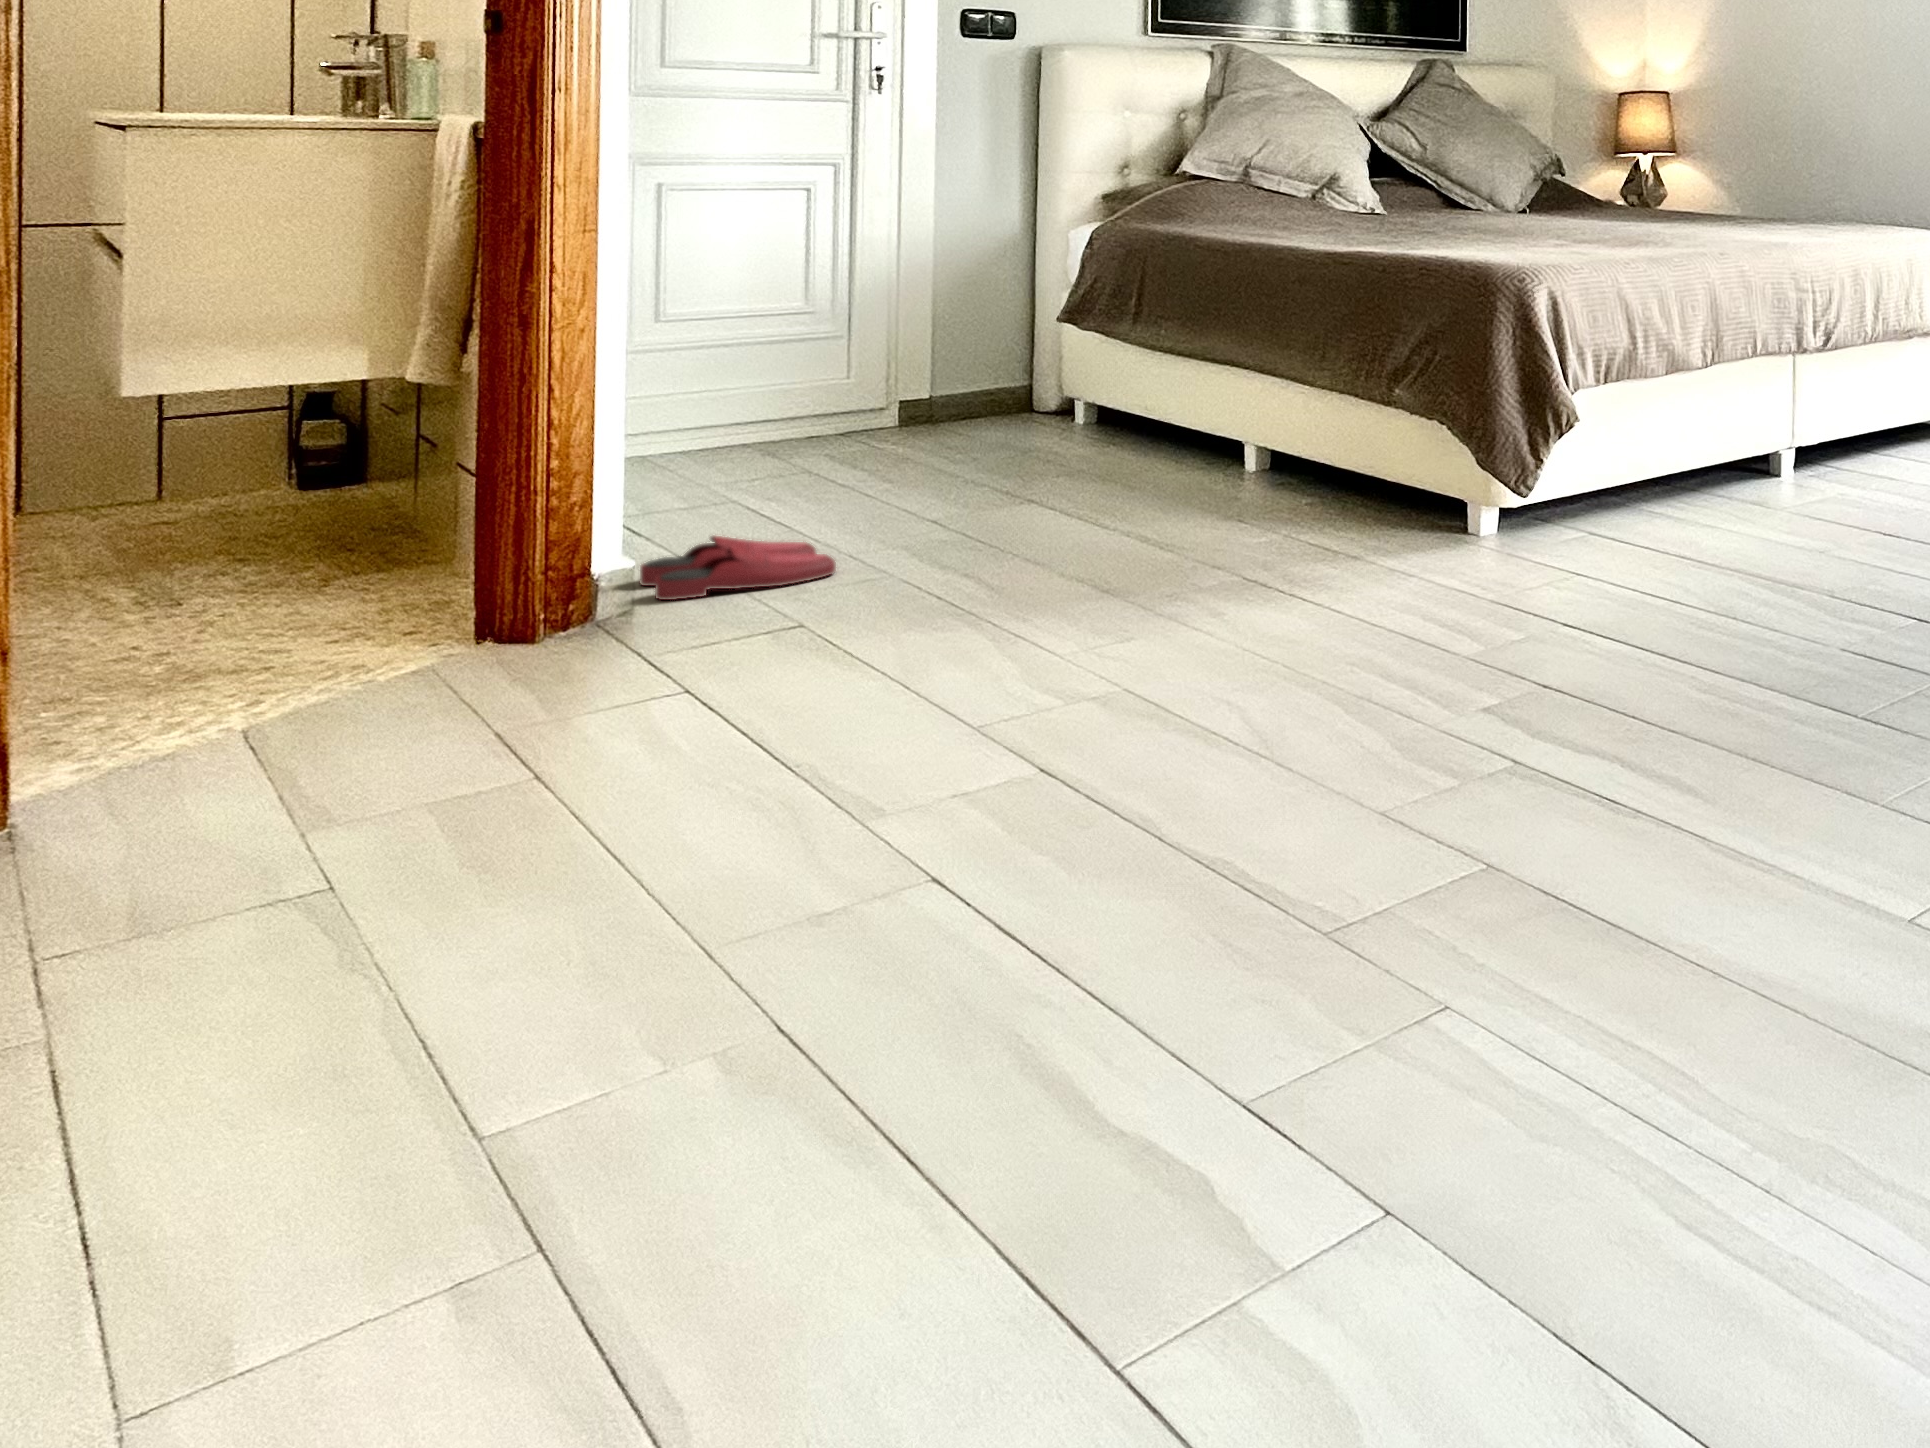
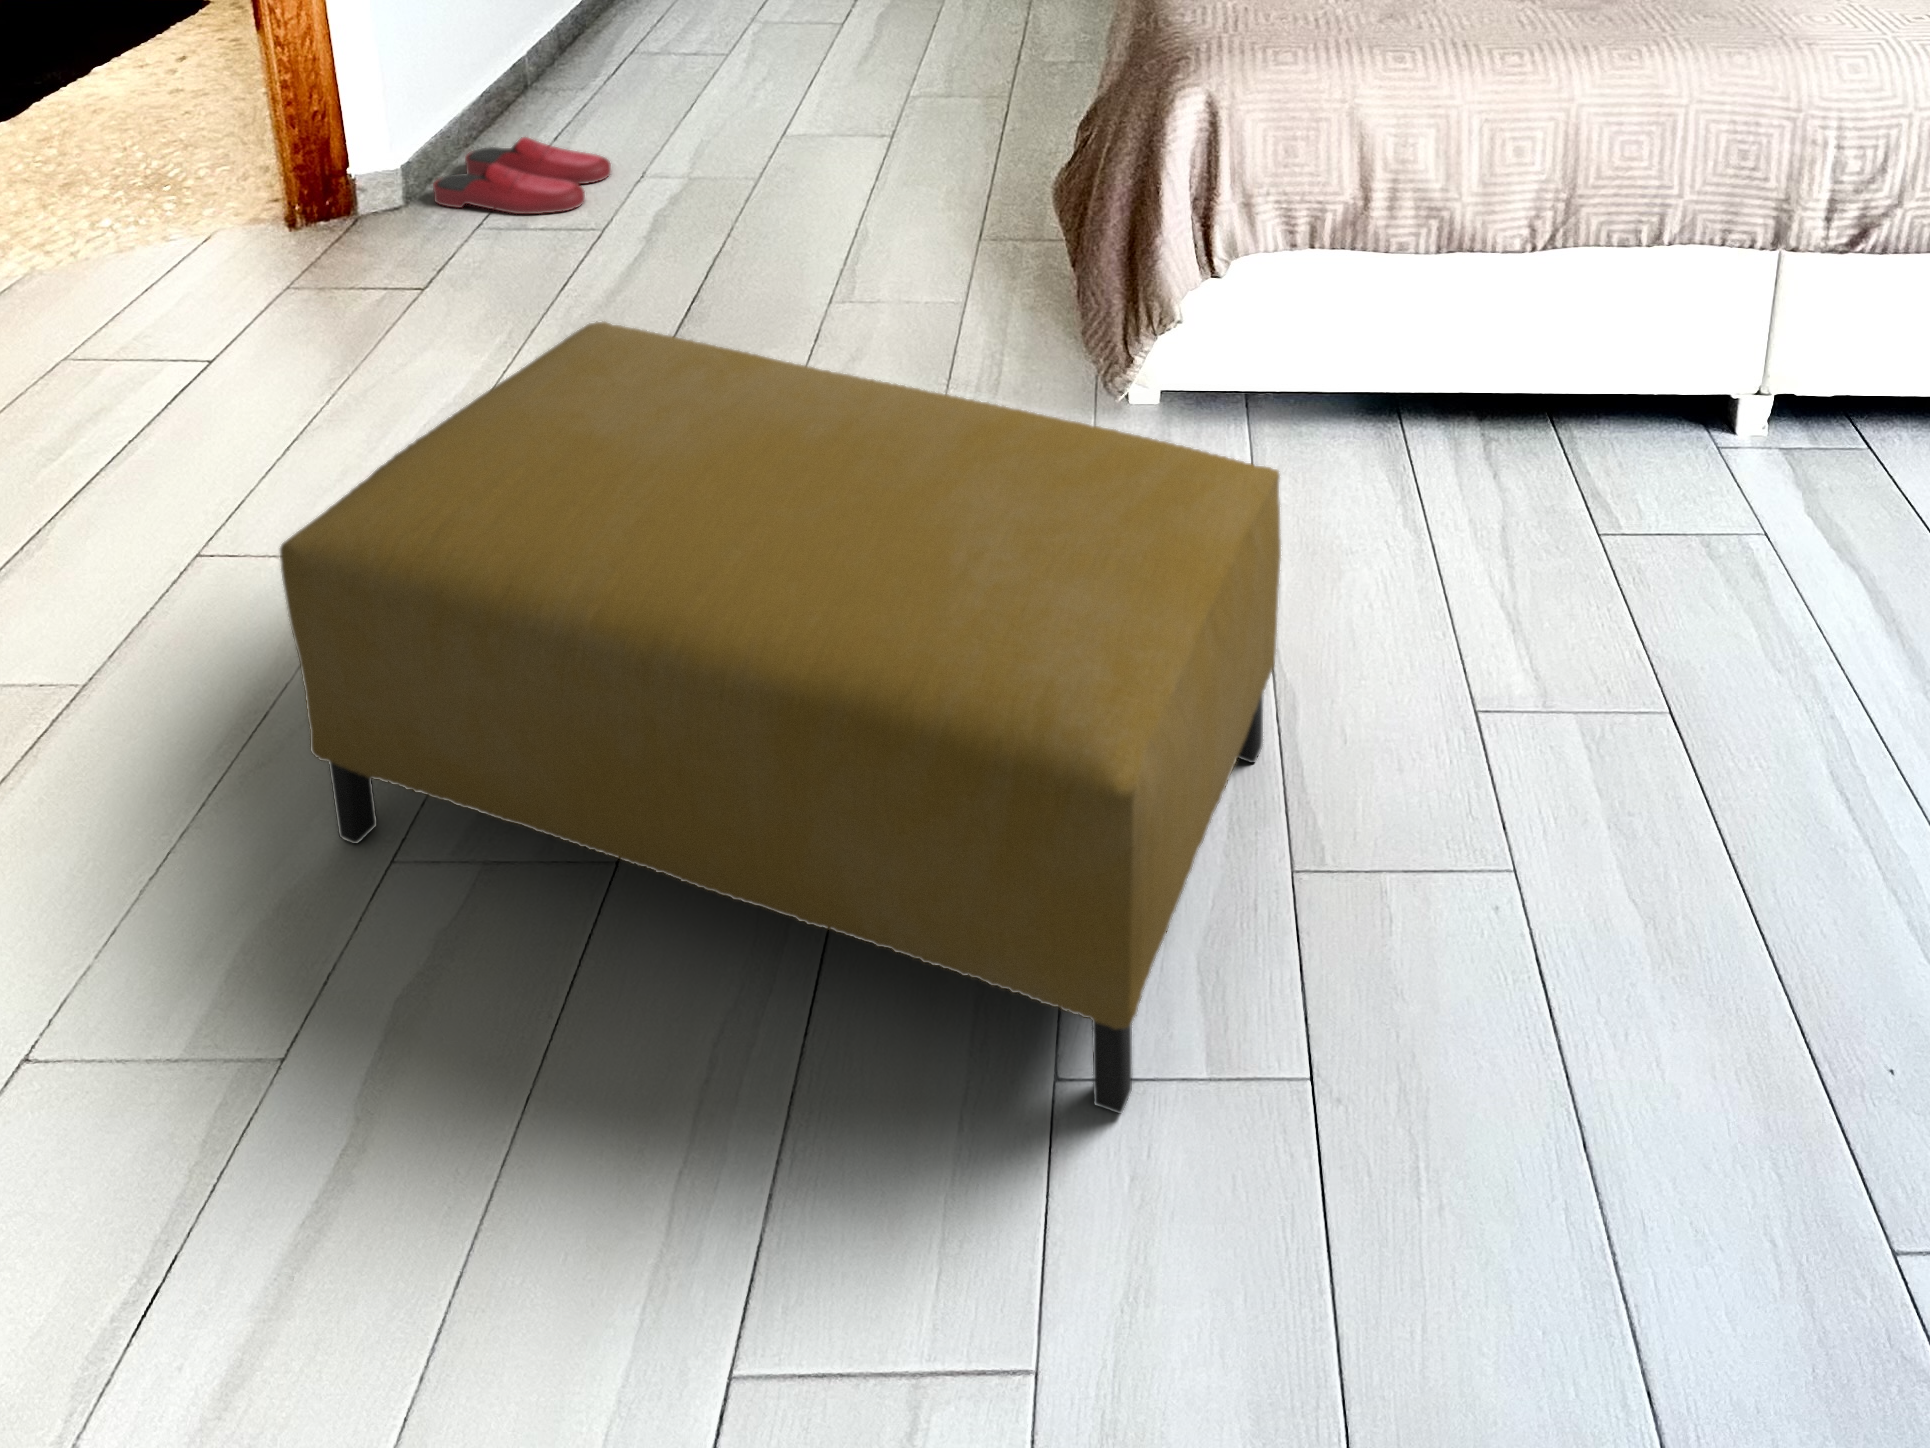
ottoman: none [1317,398,1888,719] -> present [280,322,1281,1114]

